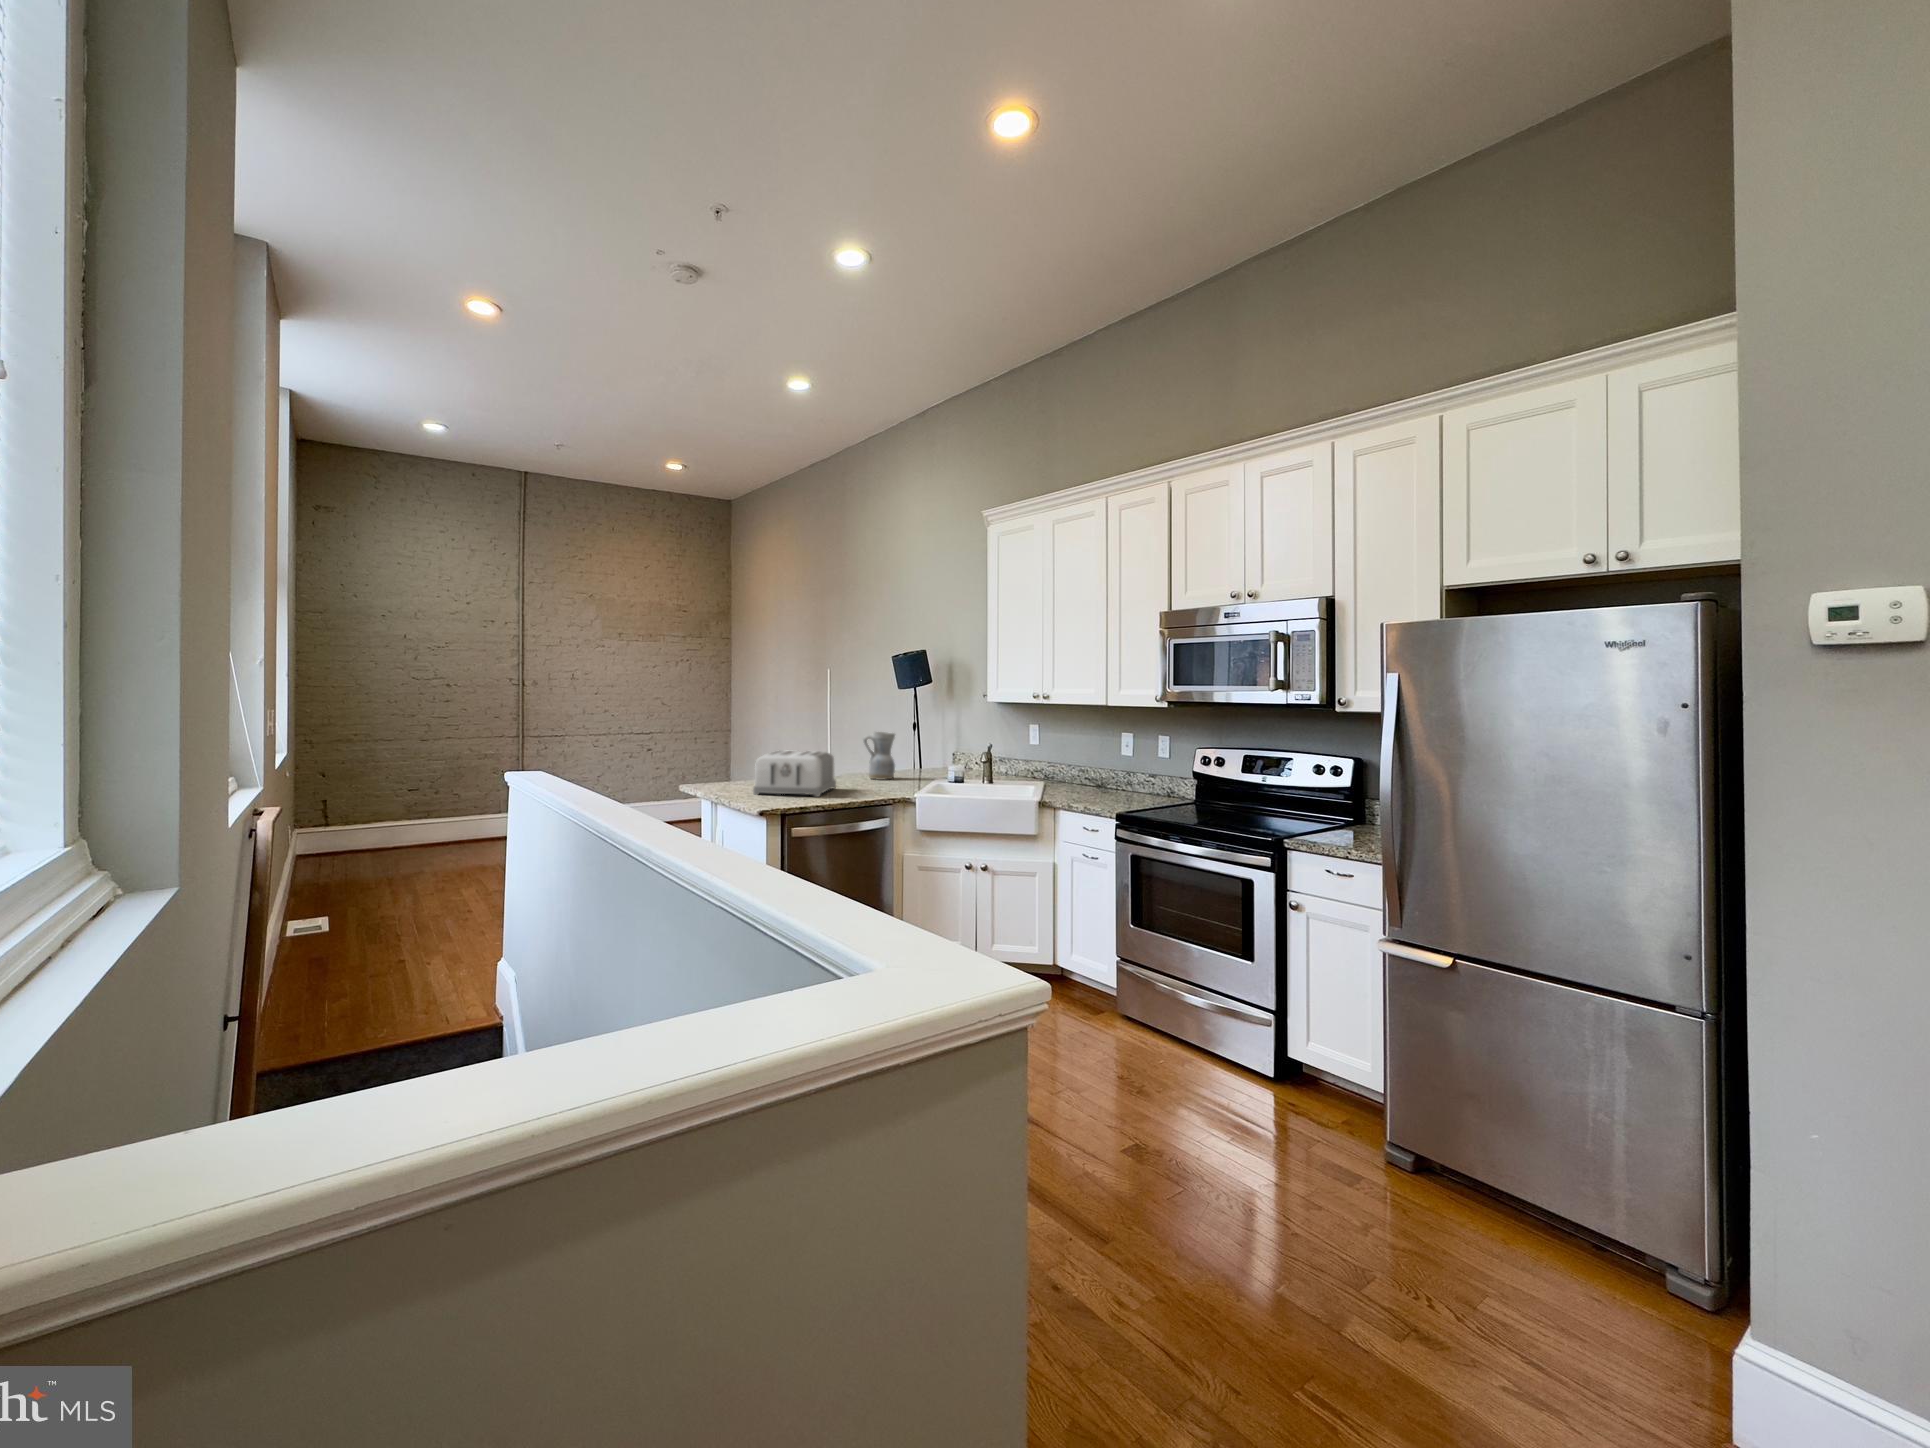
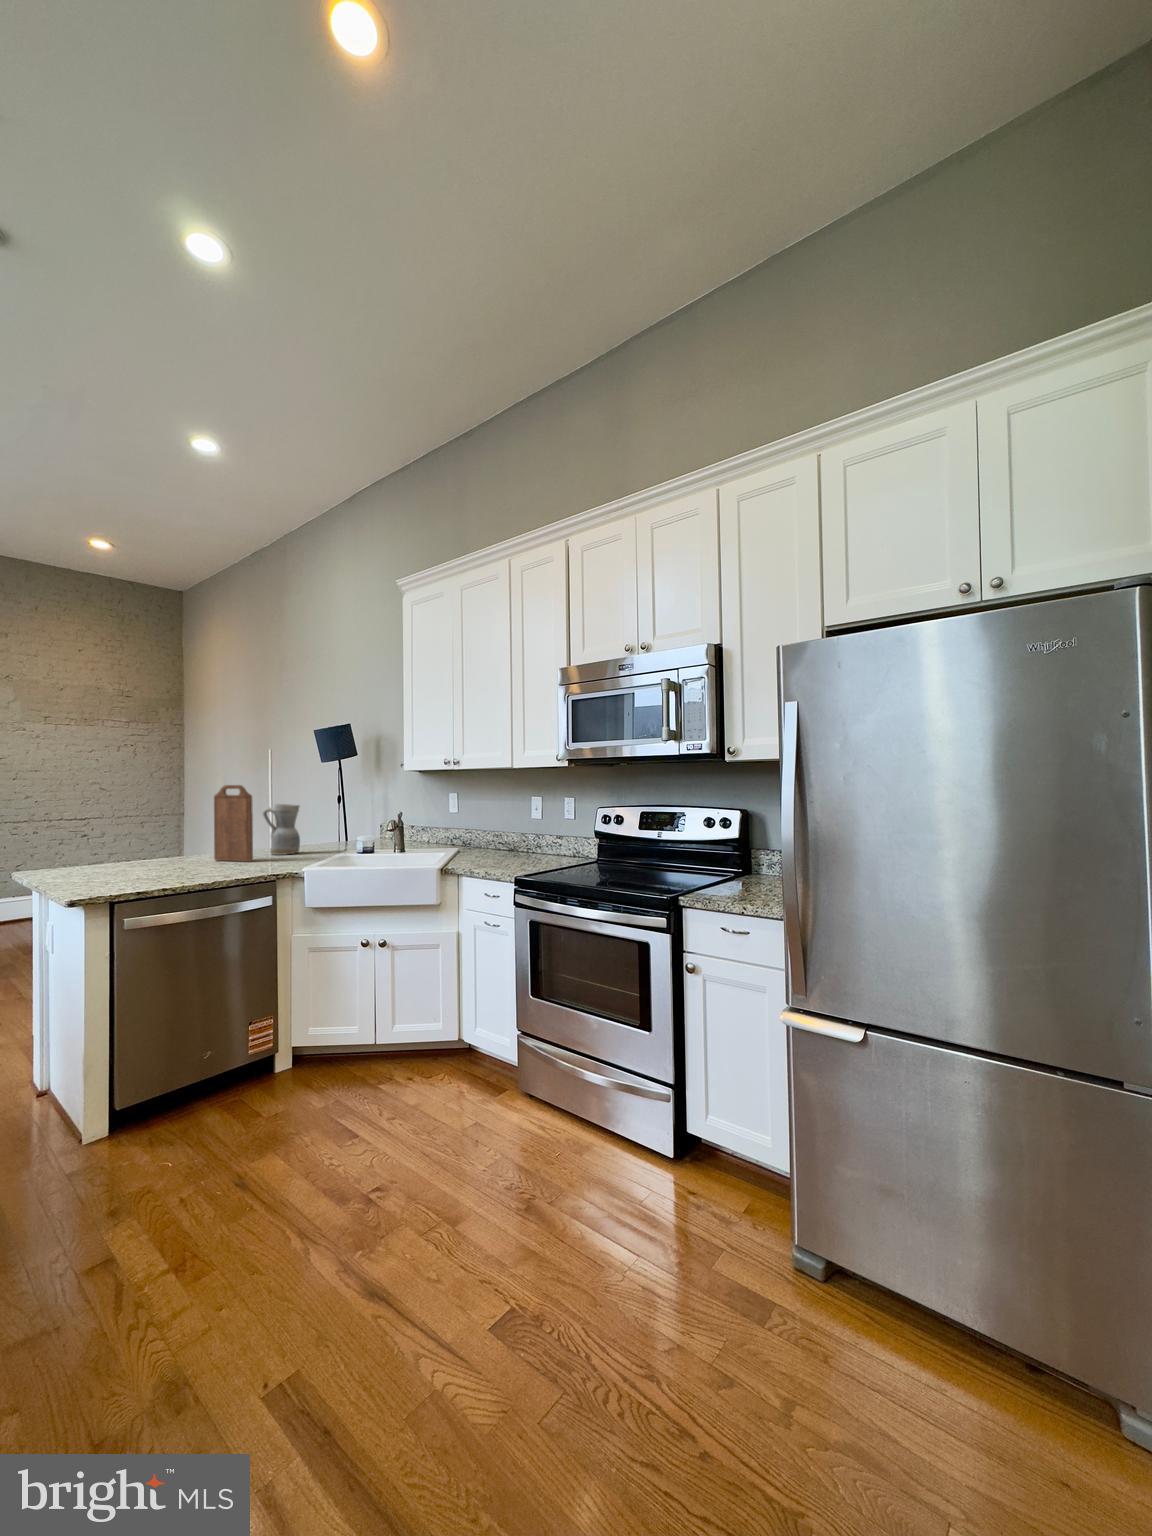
cutting board: none [828,714,863,785] -> present [214,785,253,862]
toaster: present [753,750,836,797] -> none [92,826,214,880]

